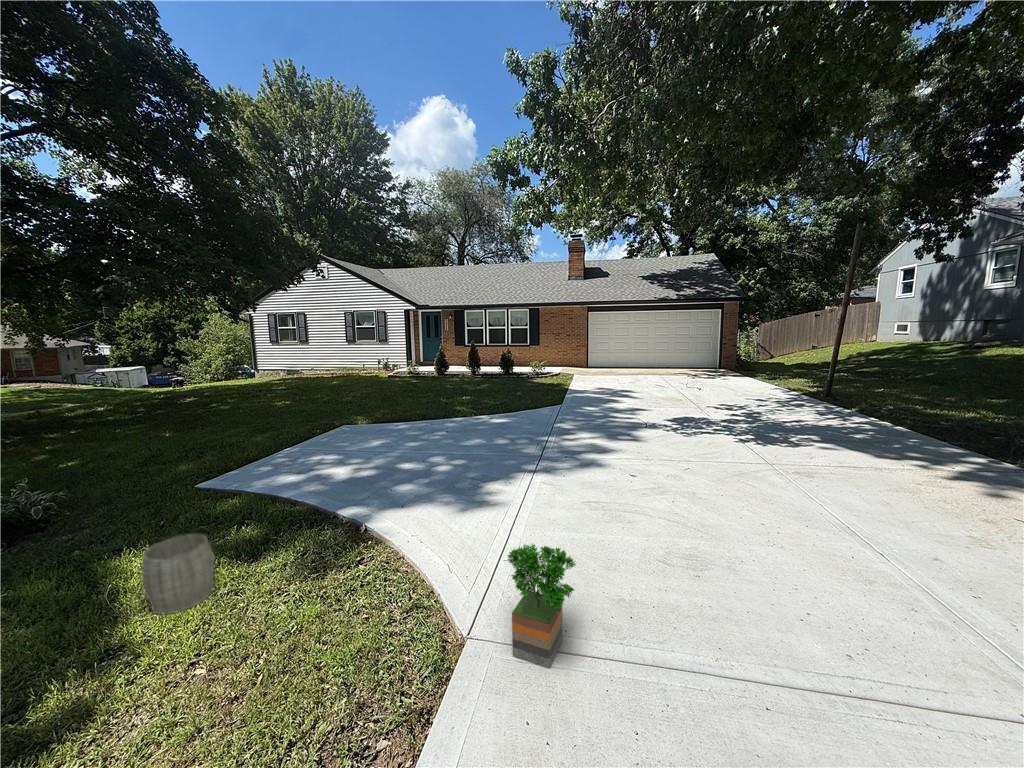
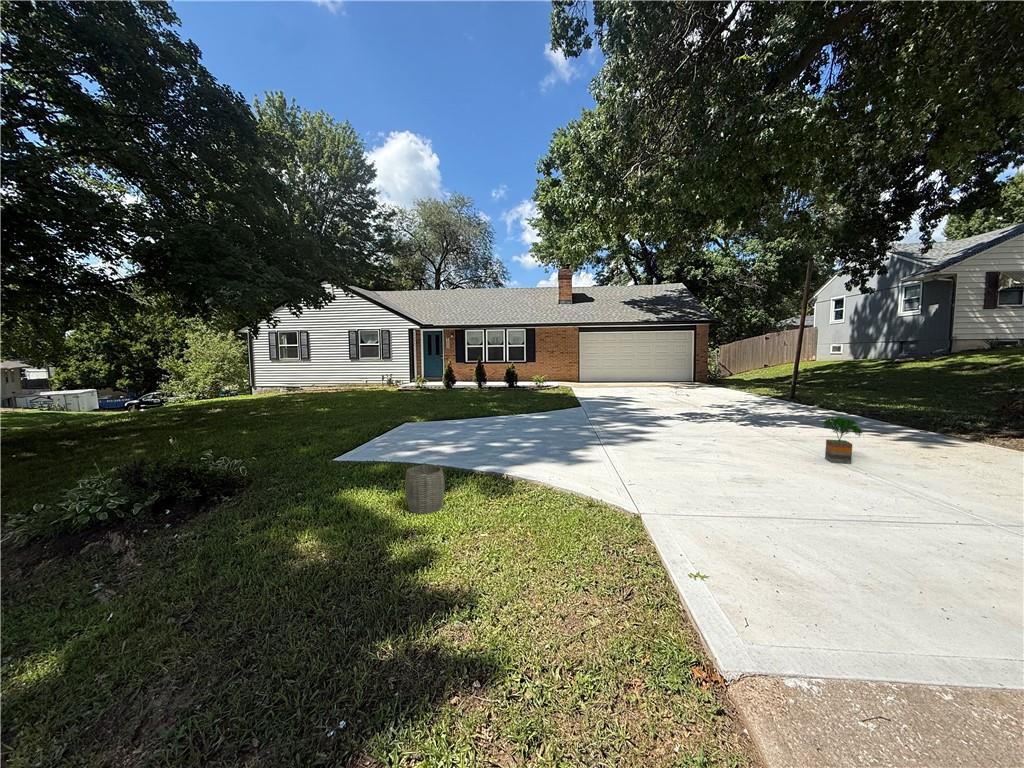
potted tree: present [508,544,576,668] -> present [823,417,862,464]

